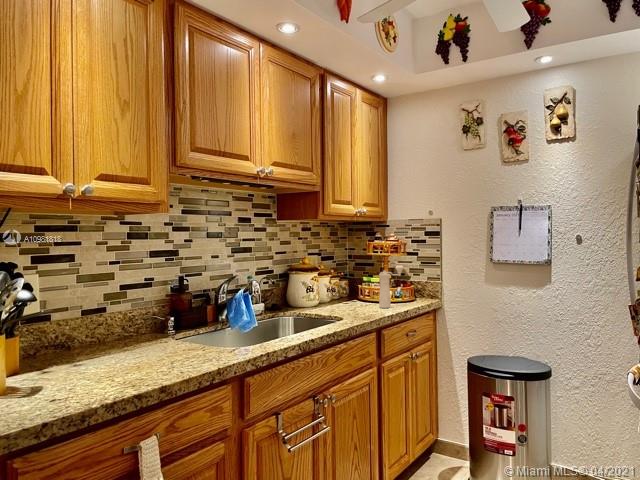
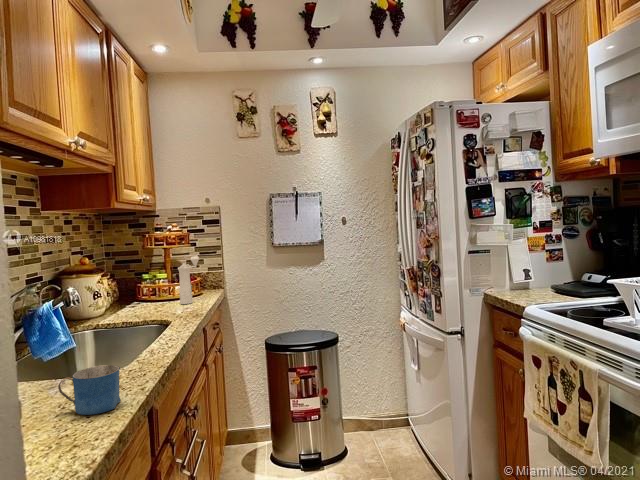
mug: none [180,334,217,366] -> present [58,365,121,415]

